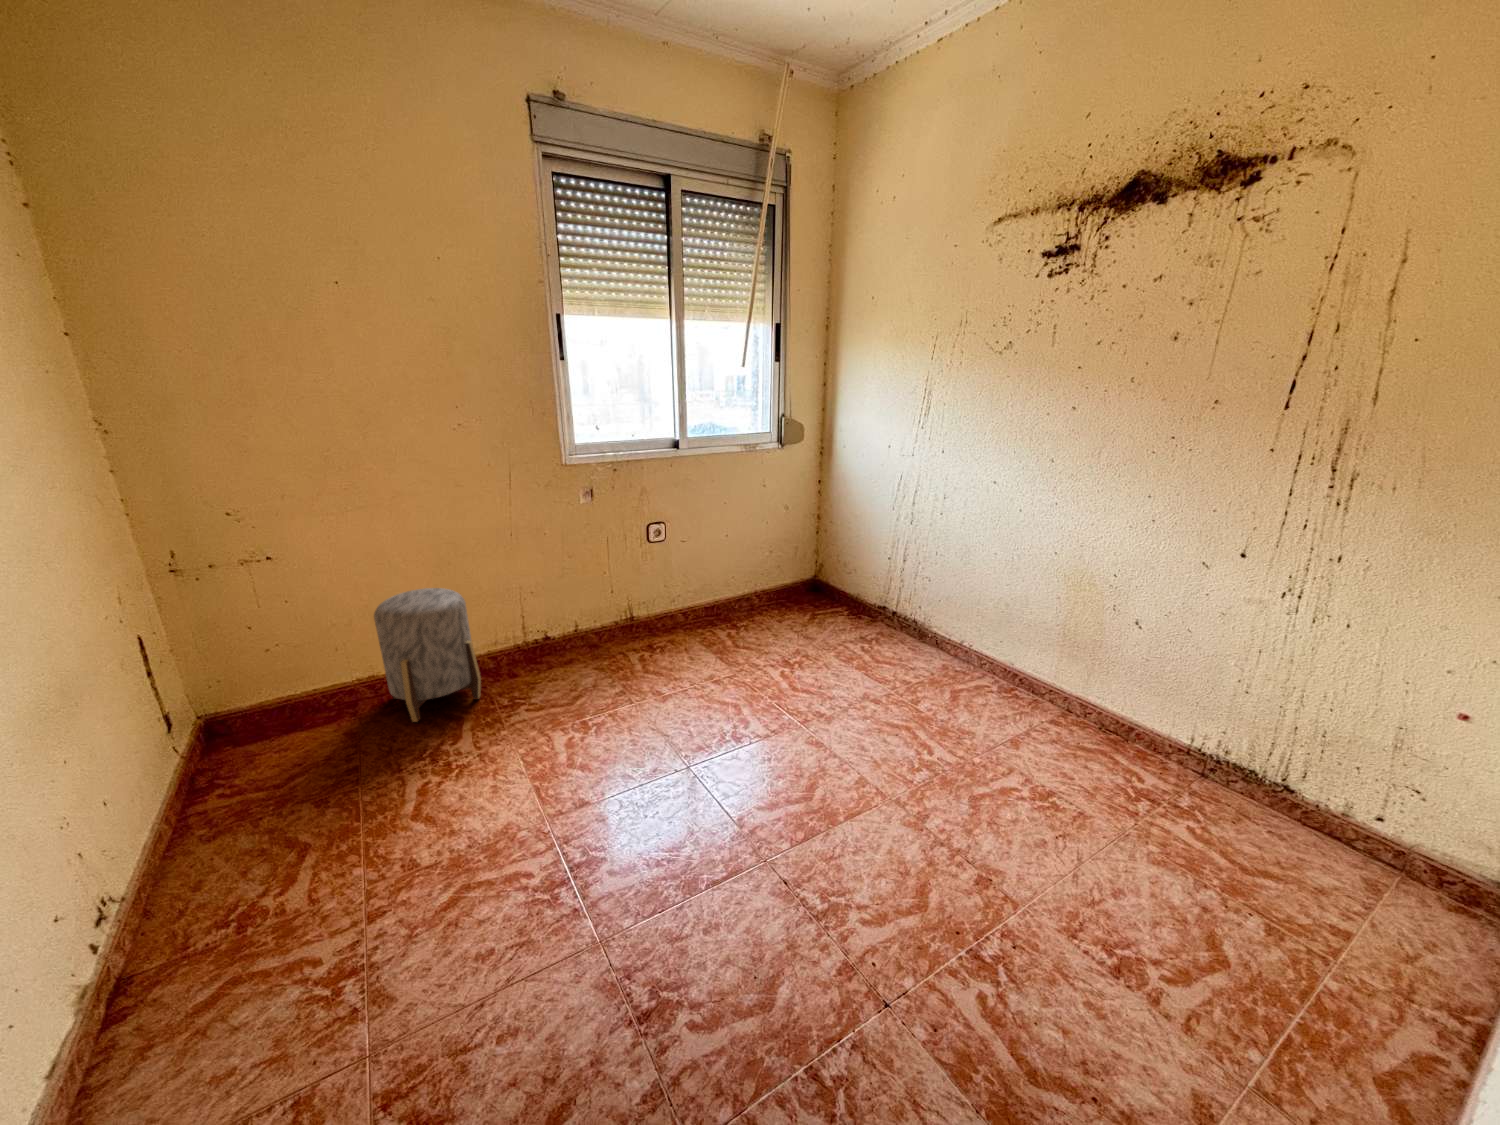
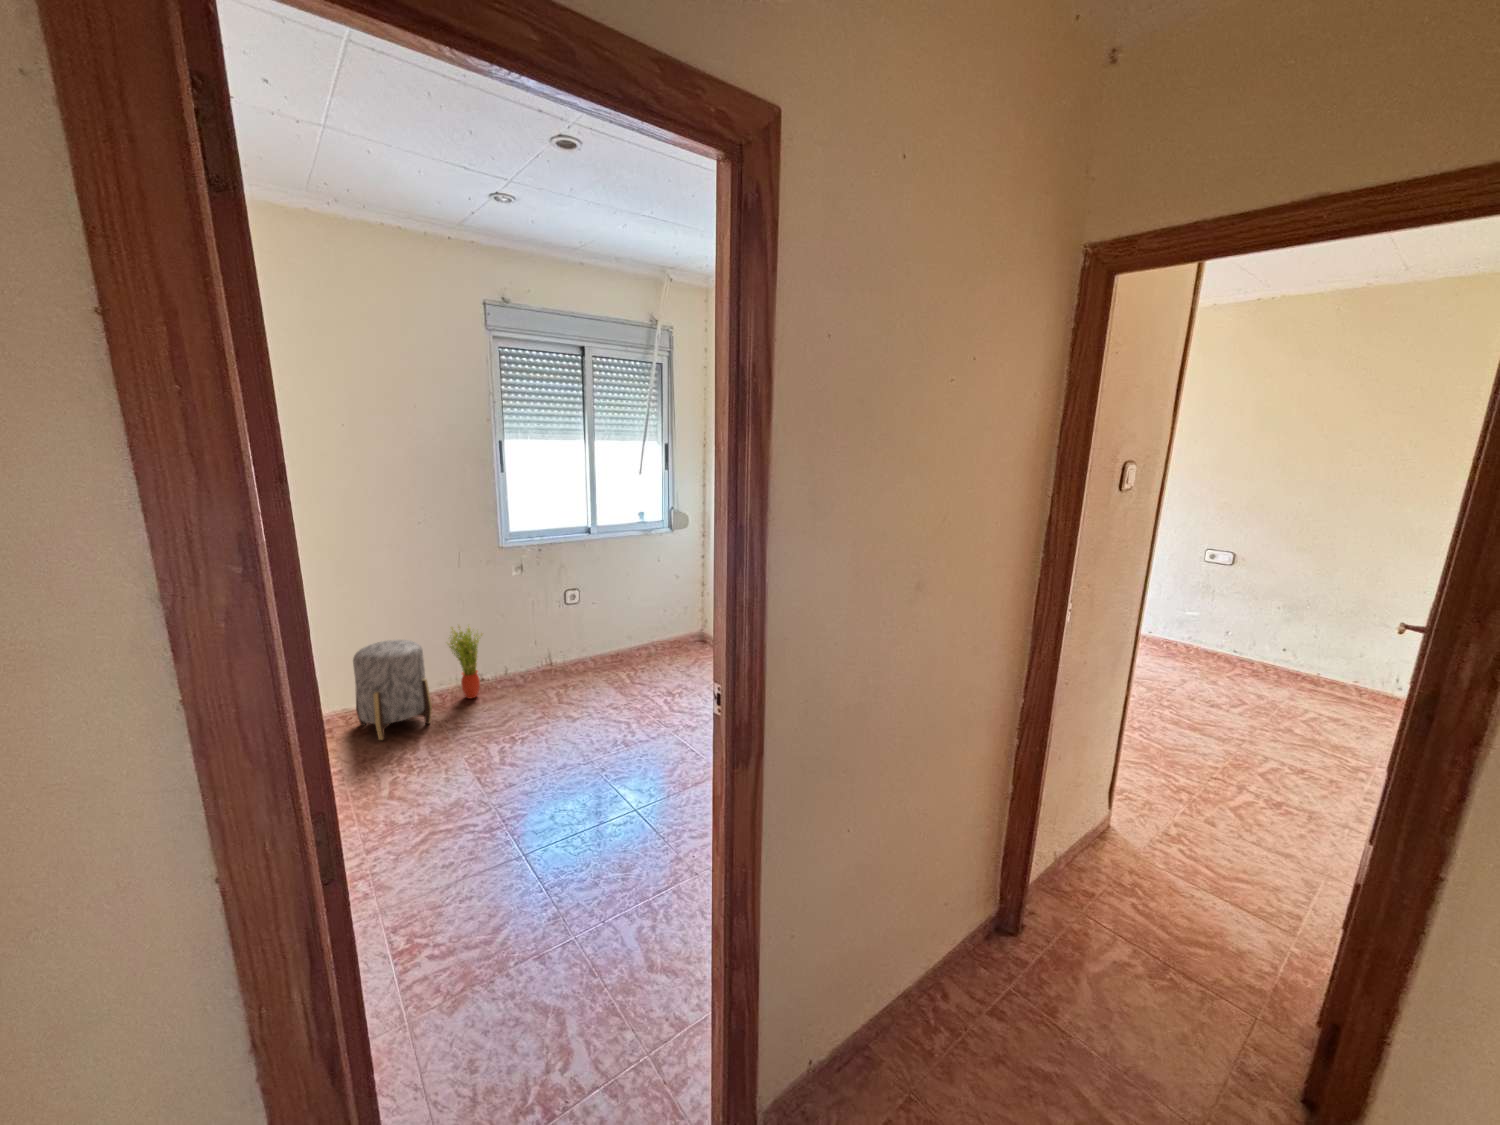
potted plant: none [497,567,545,664] -> present [448,626,482,698]

